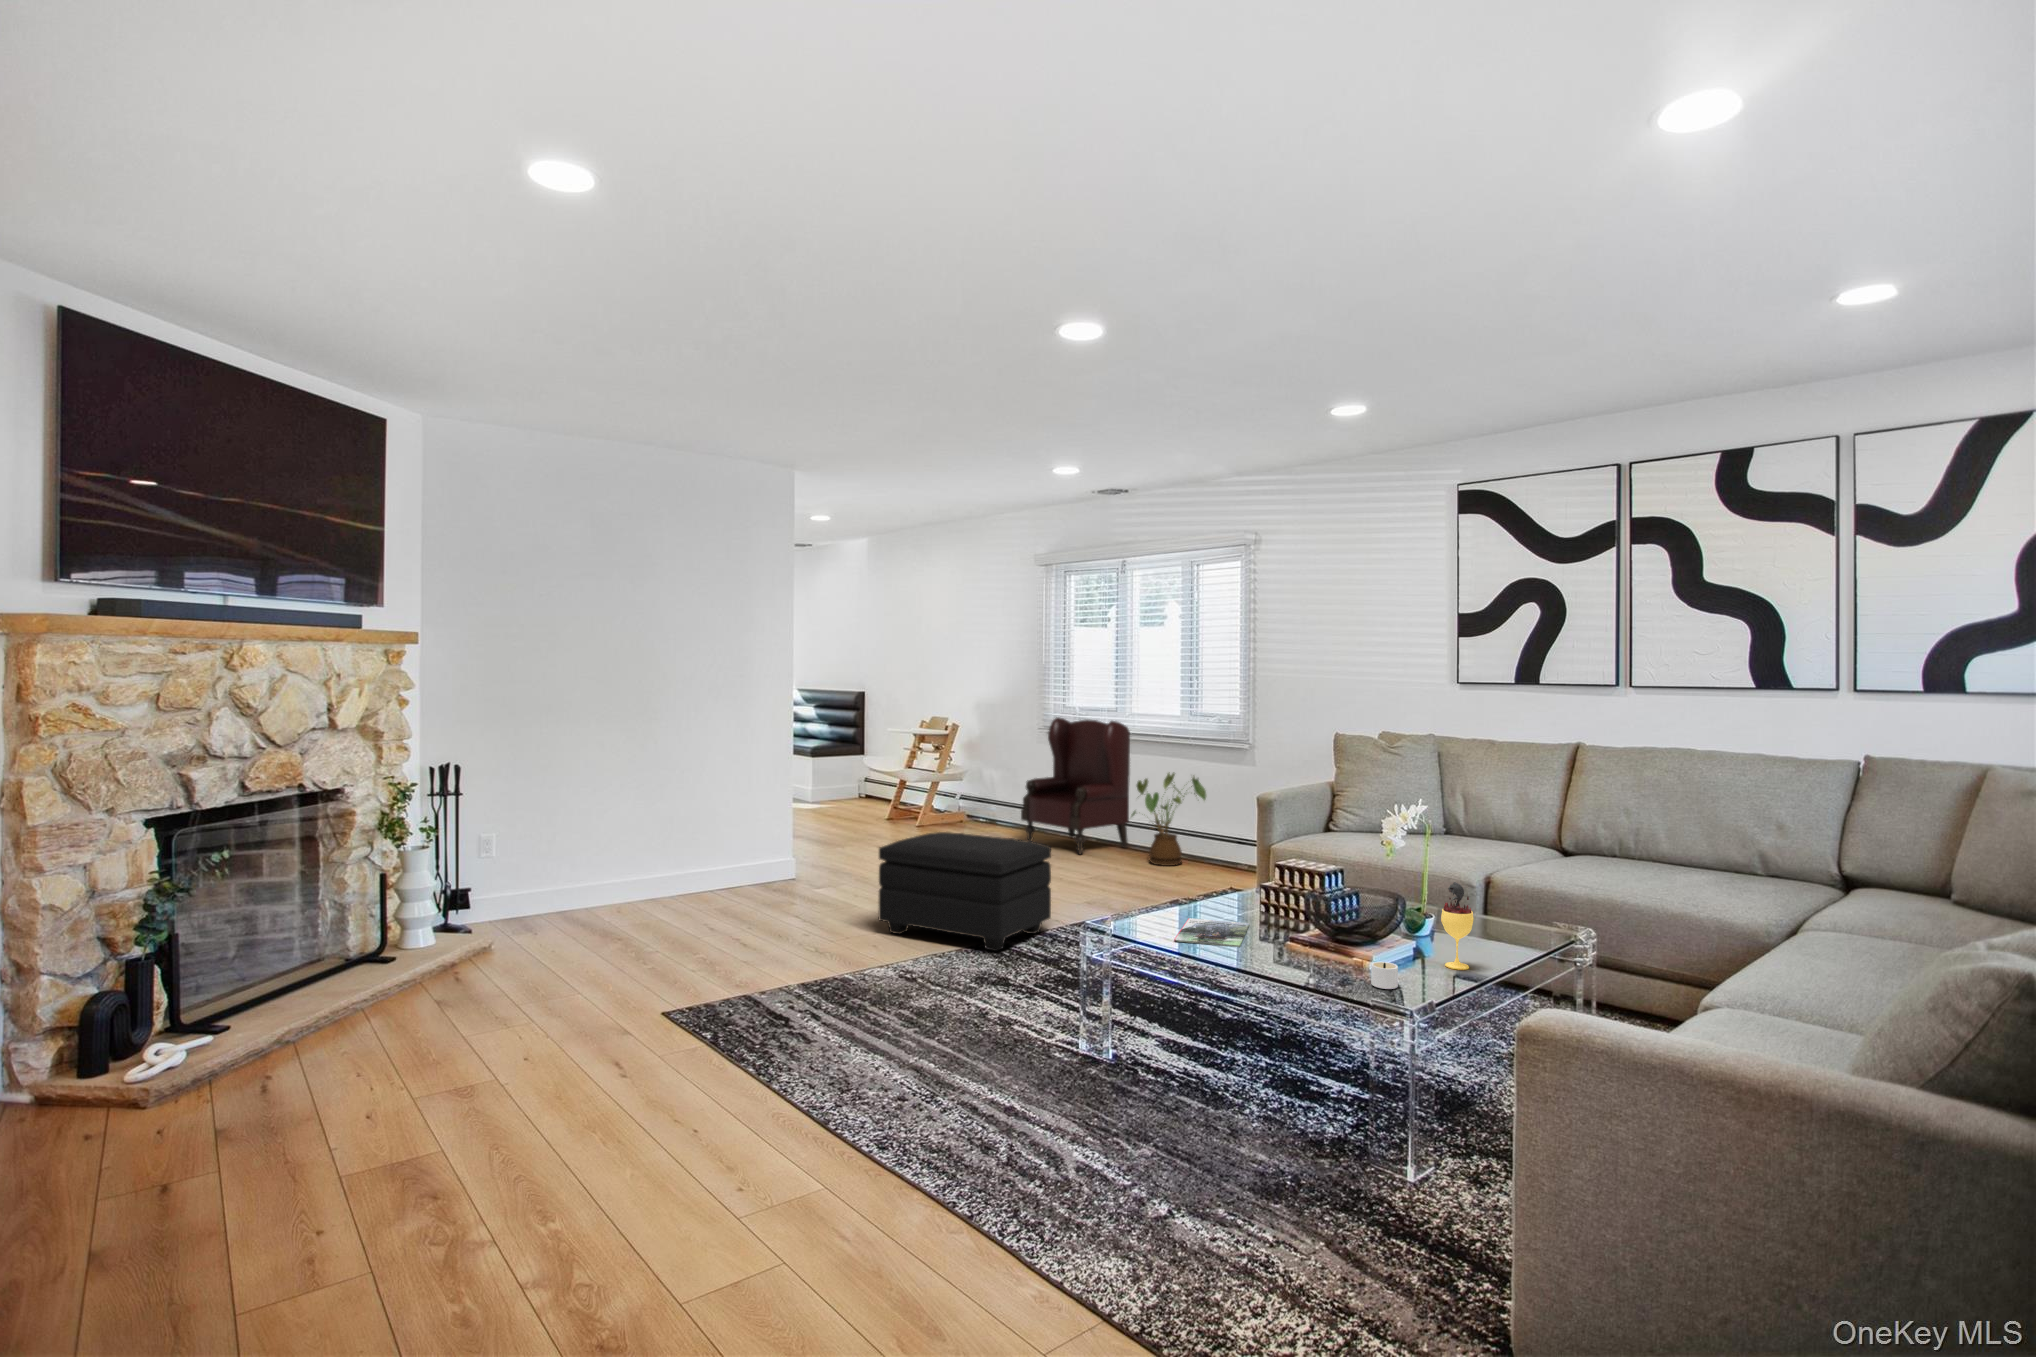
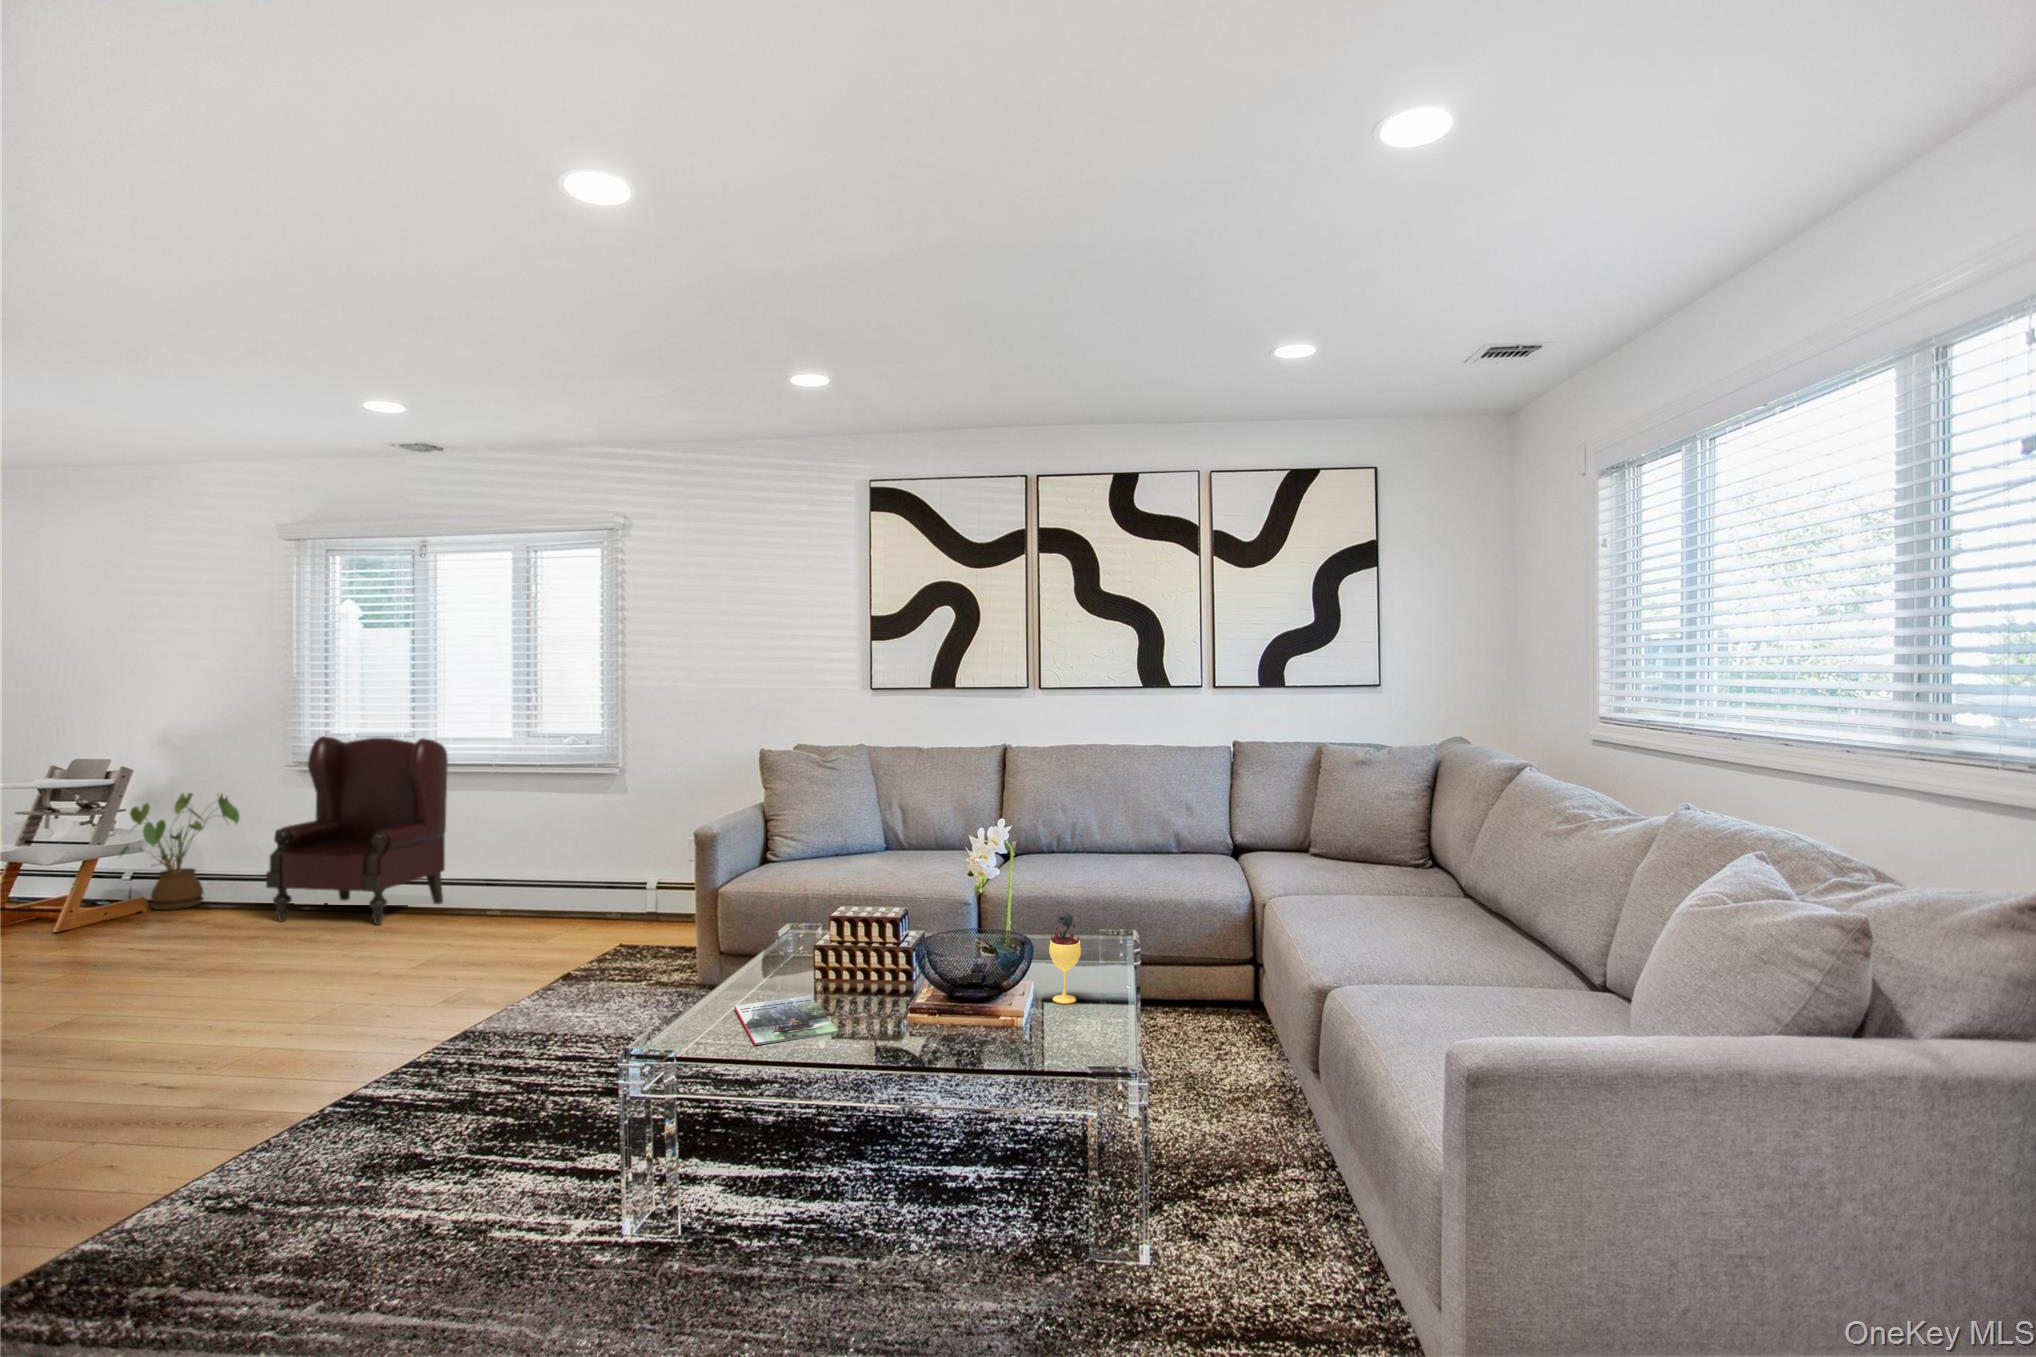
house plant: present [1131,773,1206,866] -> present [120,793,240,910]
footstool: present [879,832,1051,951] -> none [94,930,428,1130]
candle: present [1371,962,1398,989] -> none [1026,1016,1061,1048]

